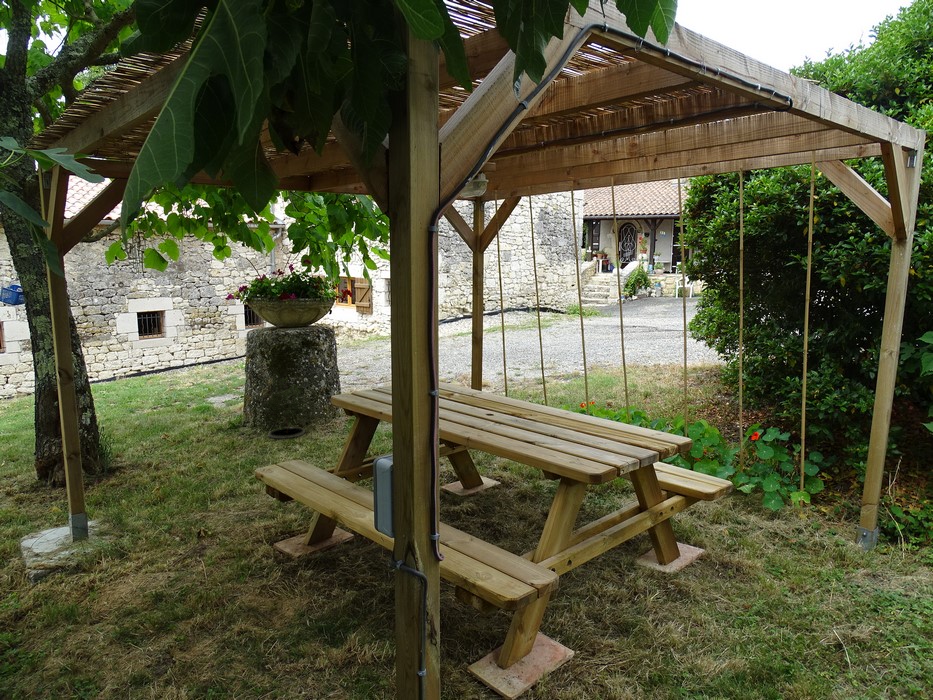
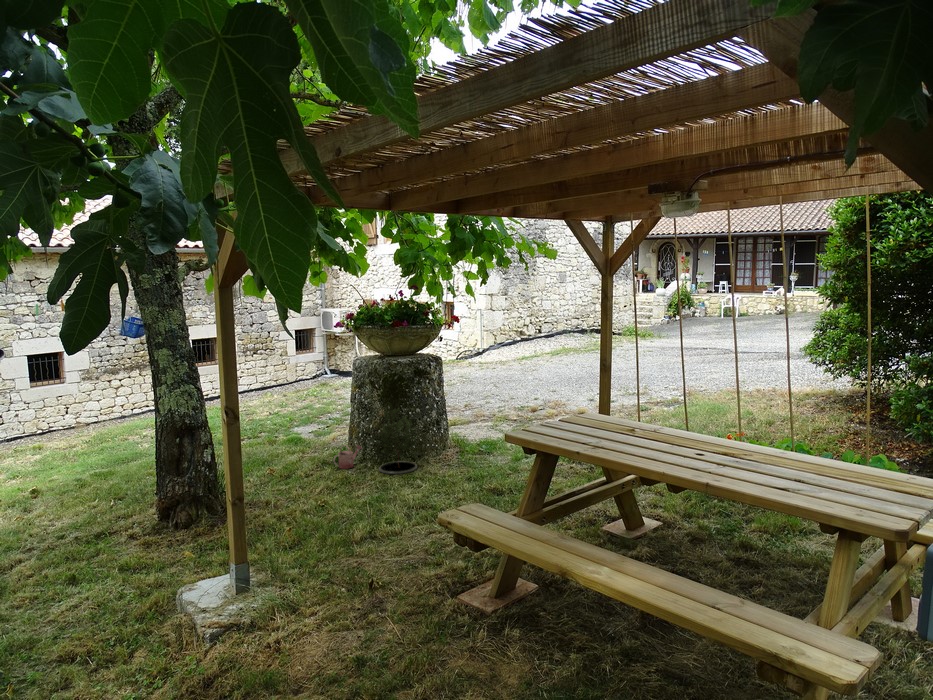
watering can: none [227,411,257,434] -> present [333,445,362,469]

